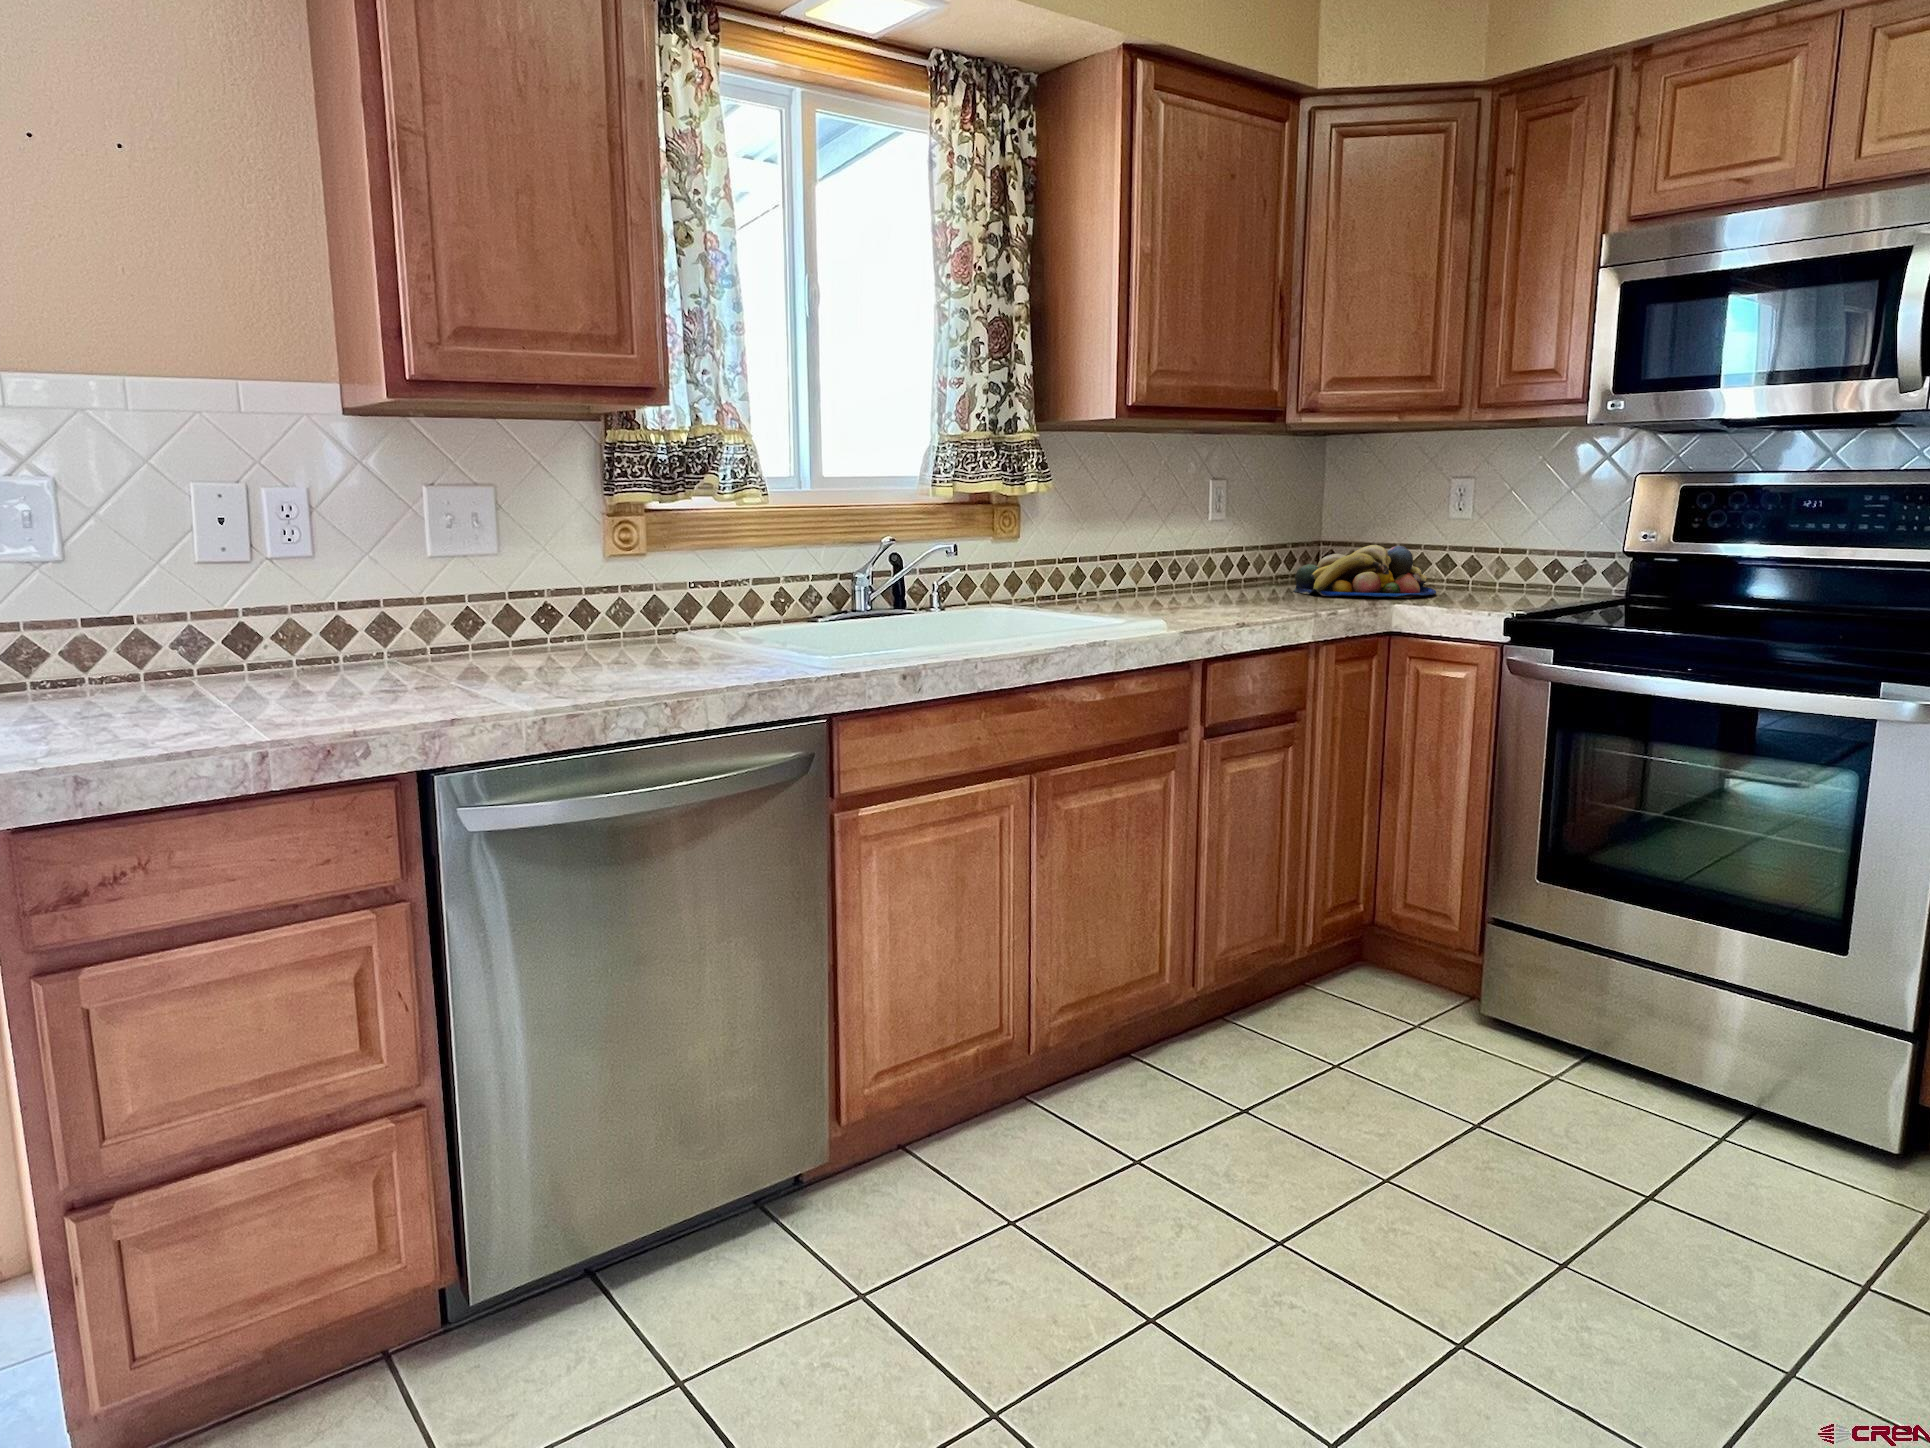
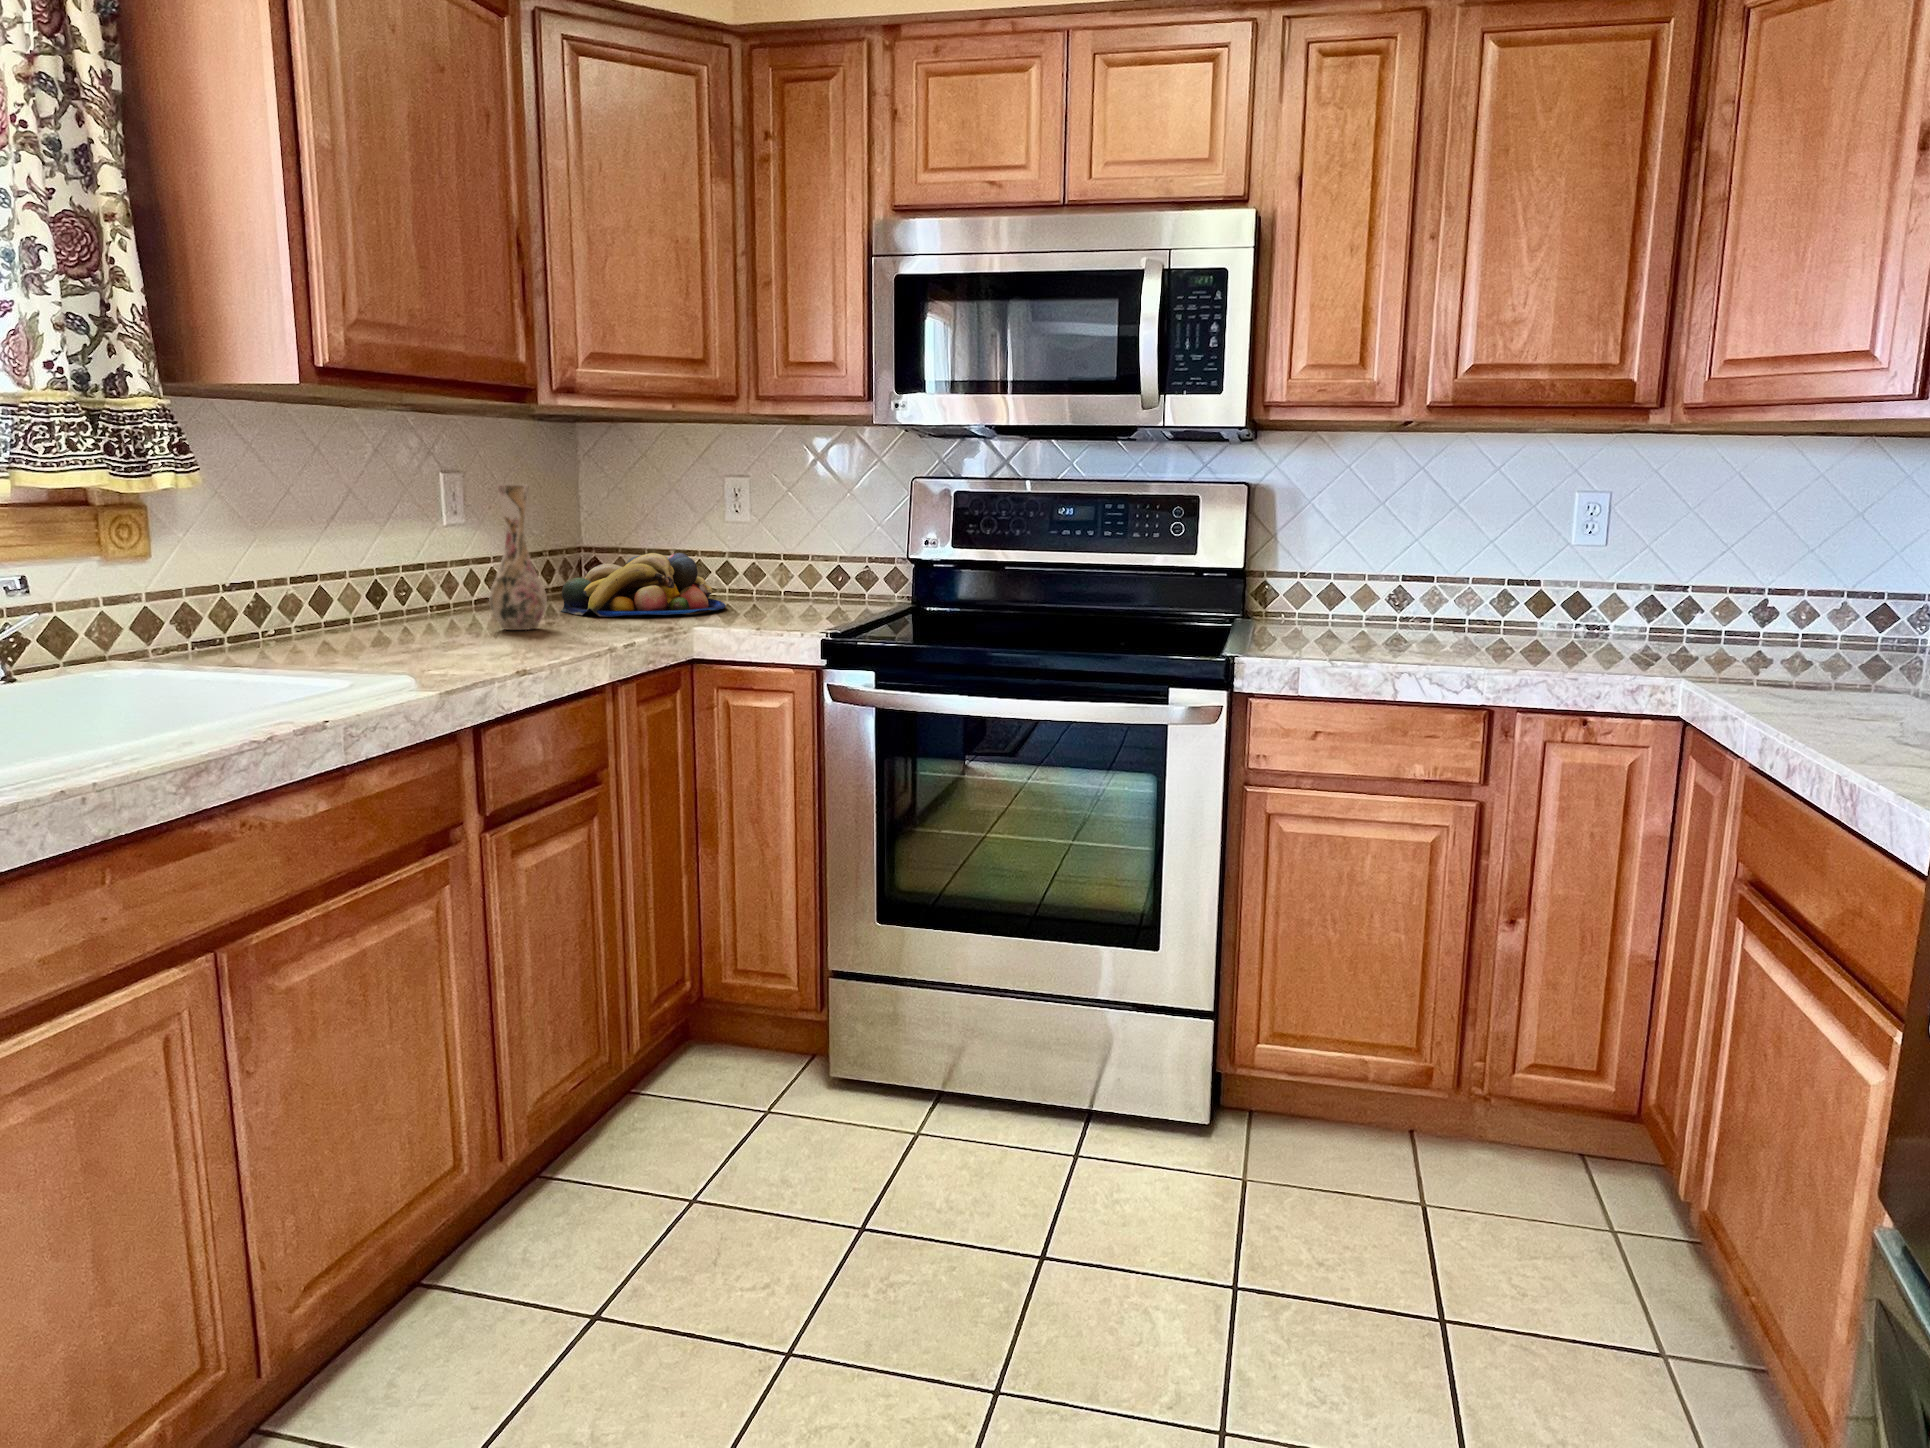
vase: none [1234,487,1278,601] -> present [489,484,547,630]

